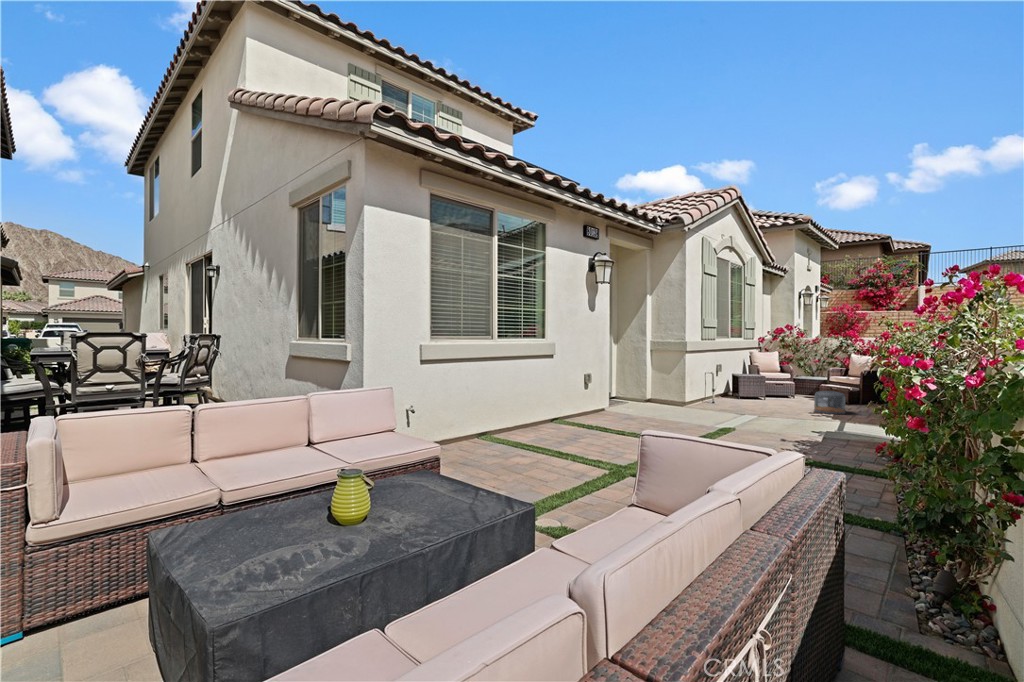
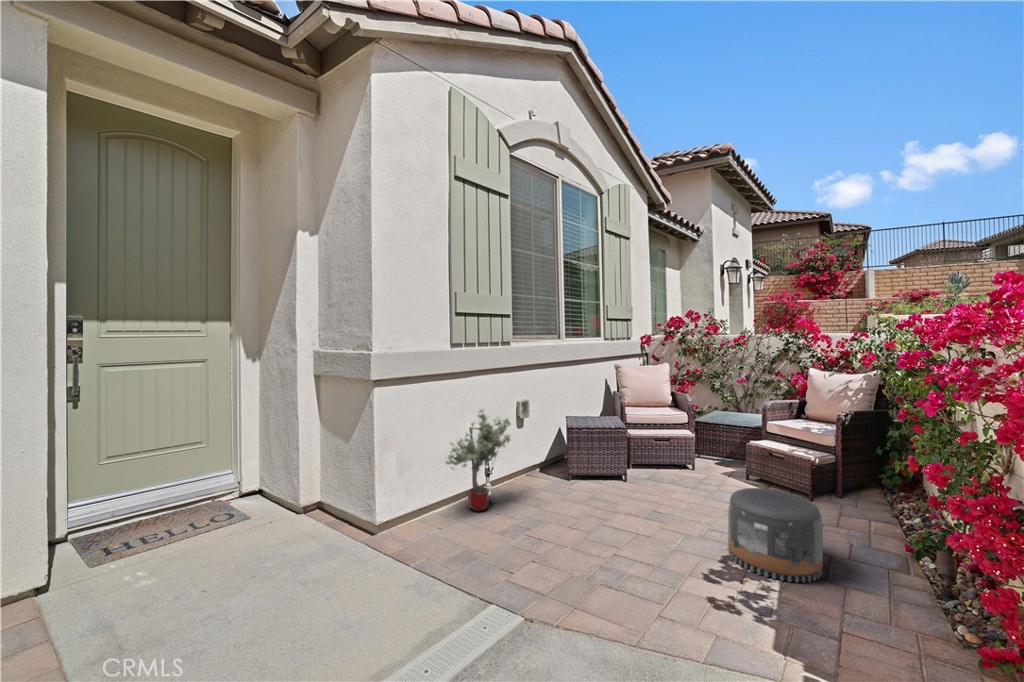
potted tree: none [703,367,726,404] -> present [445,409,510,511]

